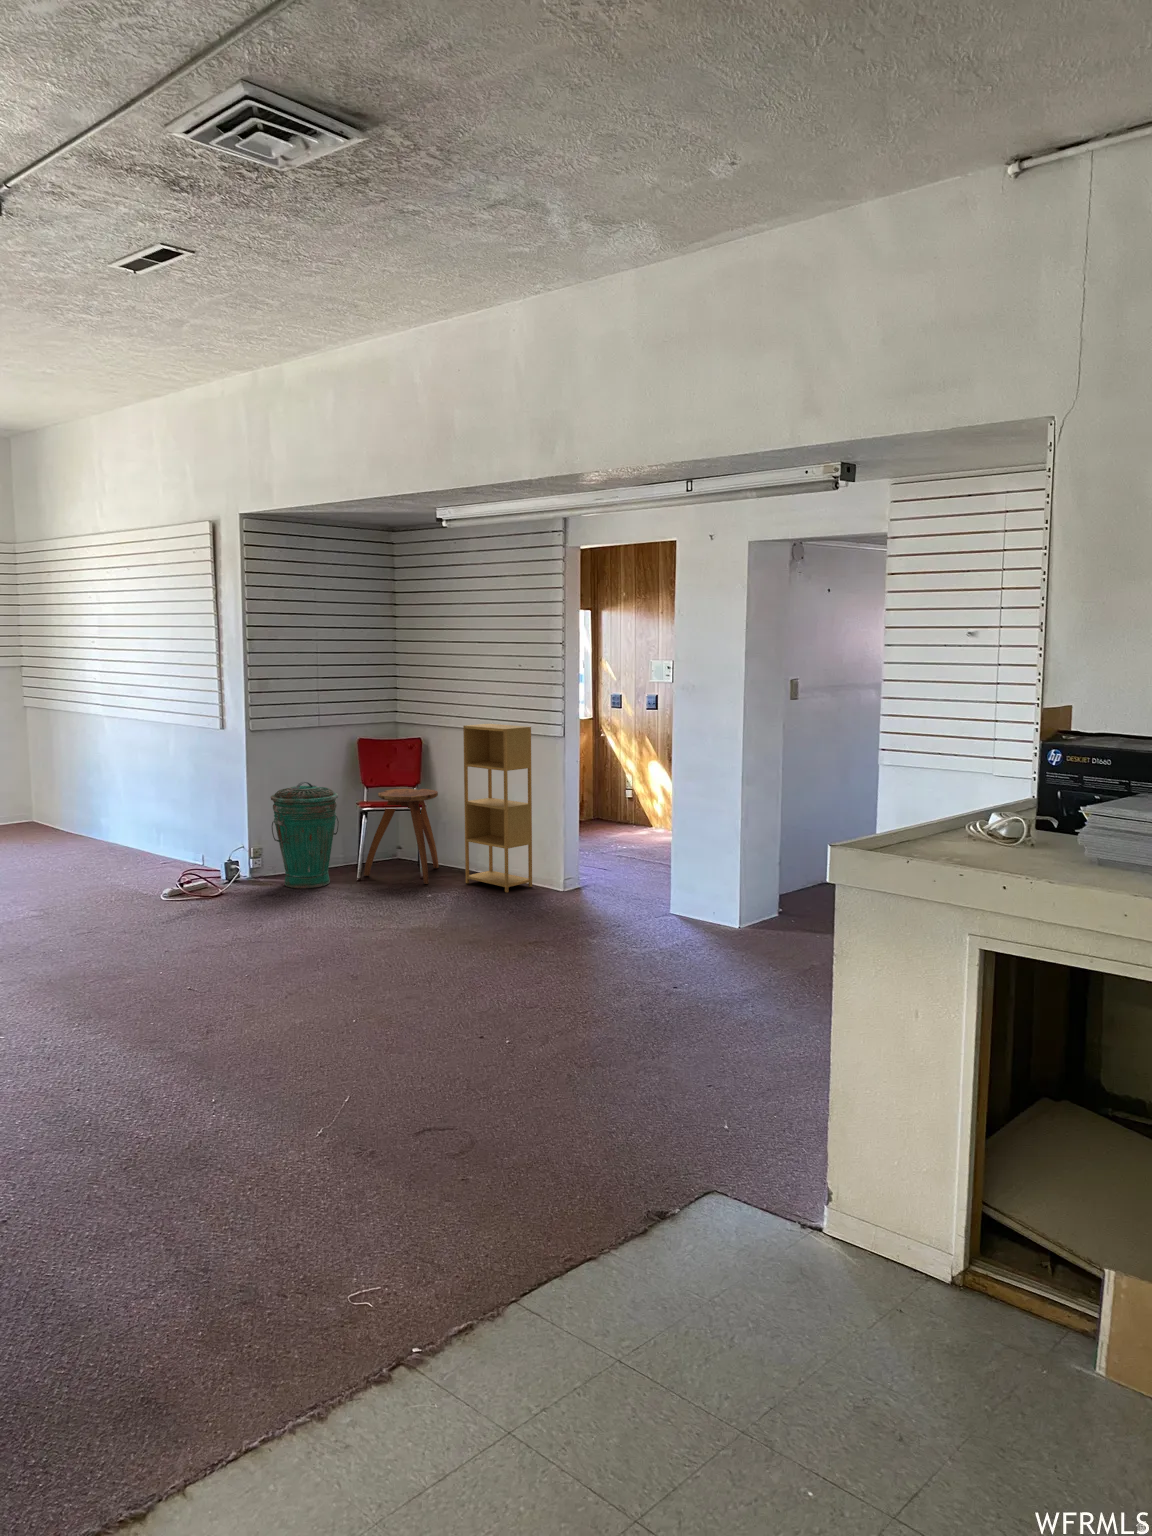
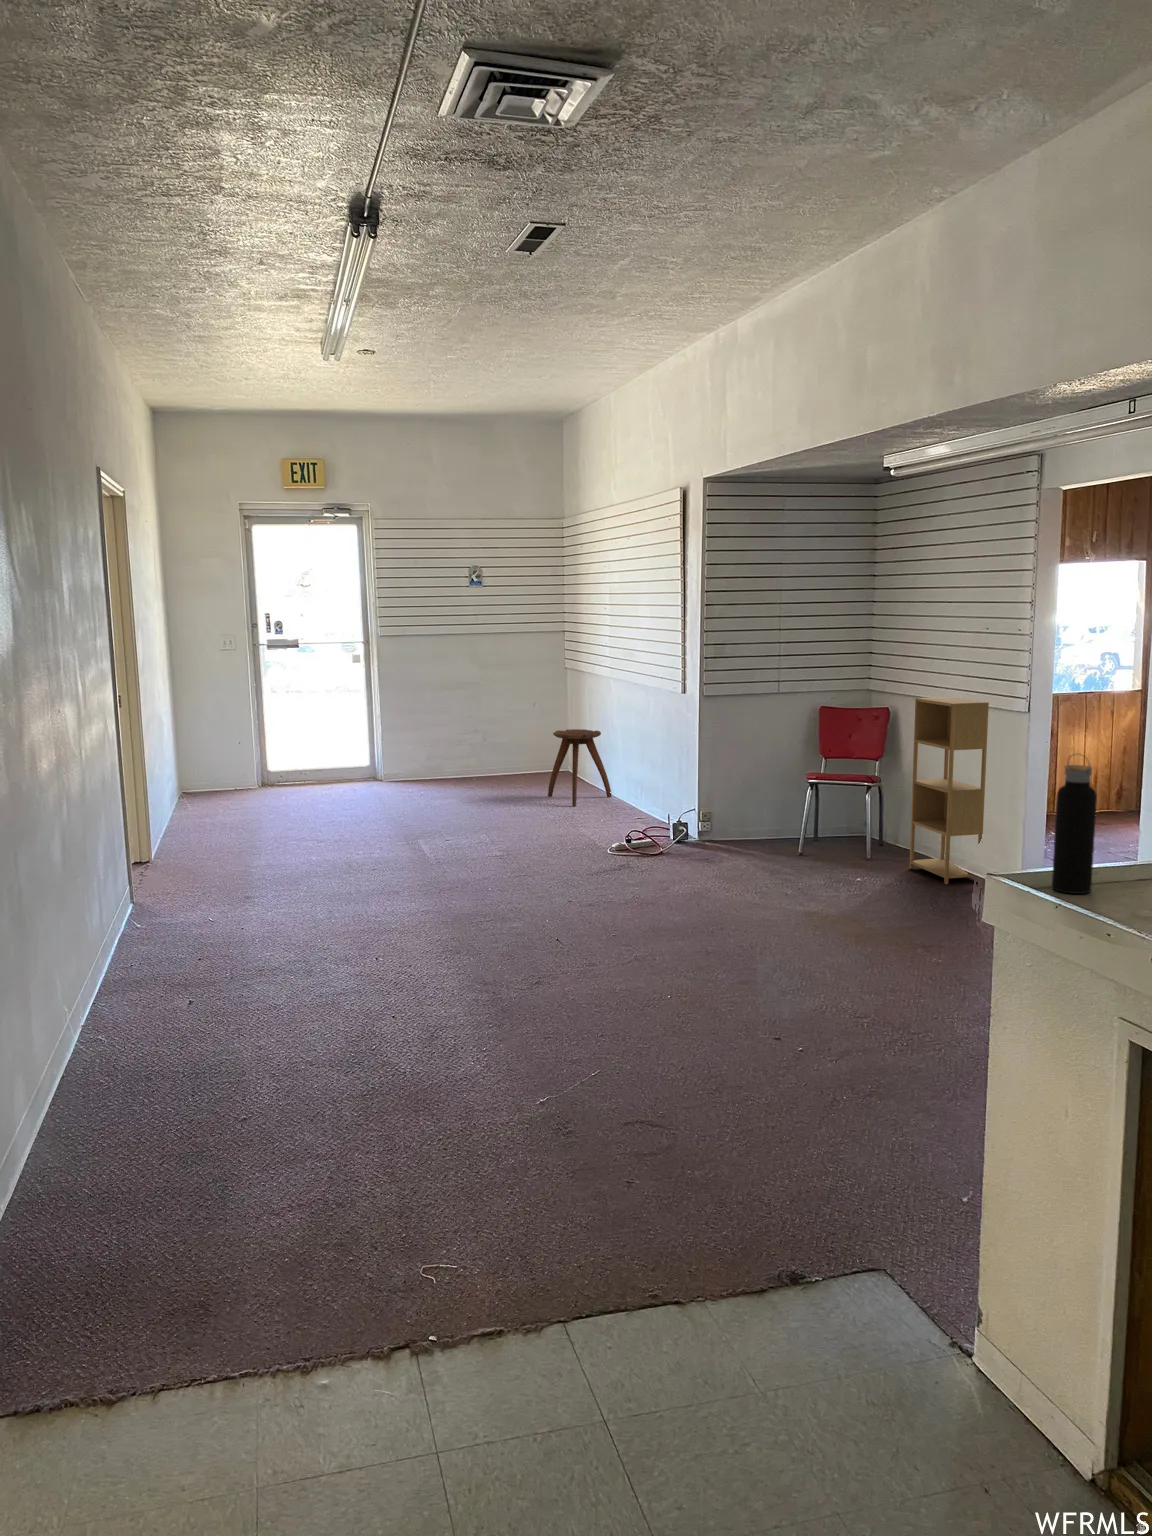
water bottle: none [877,749,906,848] -> present [1052,762,1097,894]
trash can: present [271,782,339,889] -> none [719,748,785,854]
stool: present [364,789,439,884] -> present [548,729,612,806]

